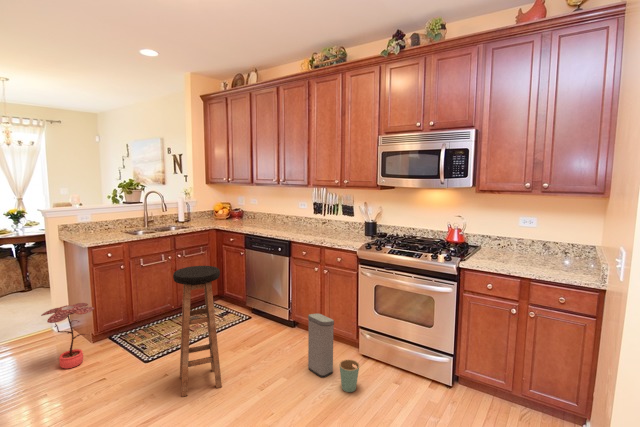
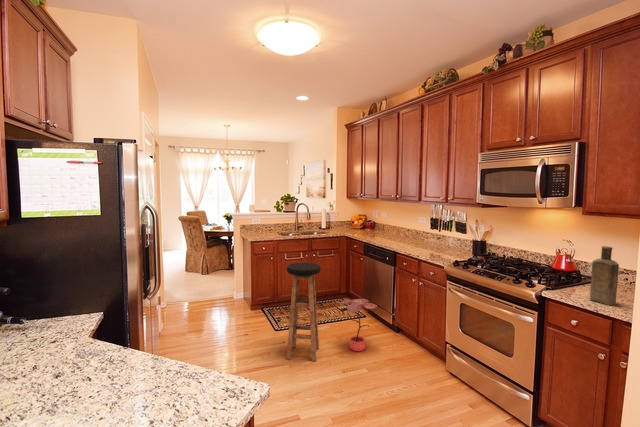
bottle: none [493,219,517,267] -> present [590,246,619,305]
potted plant: present [41,303,95,369] -> present [340,299,377,351]
trash can: present [308,314,359,392] -> none [391,319,429,398]

